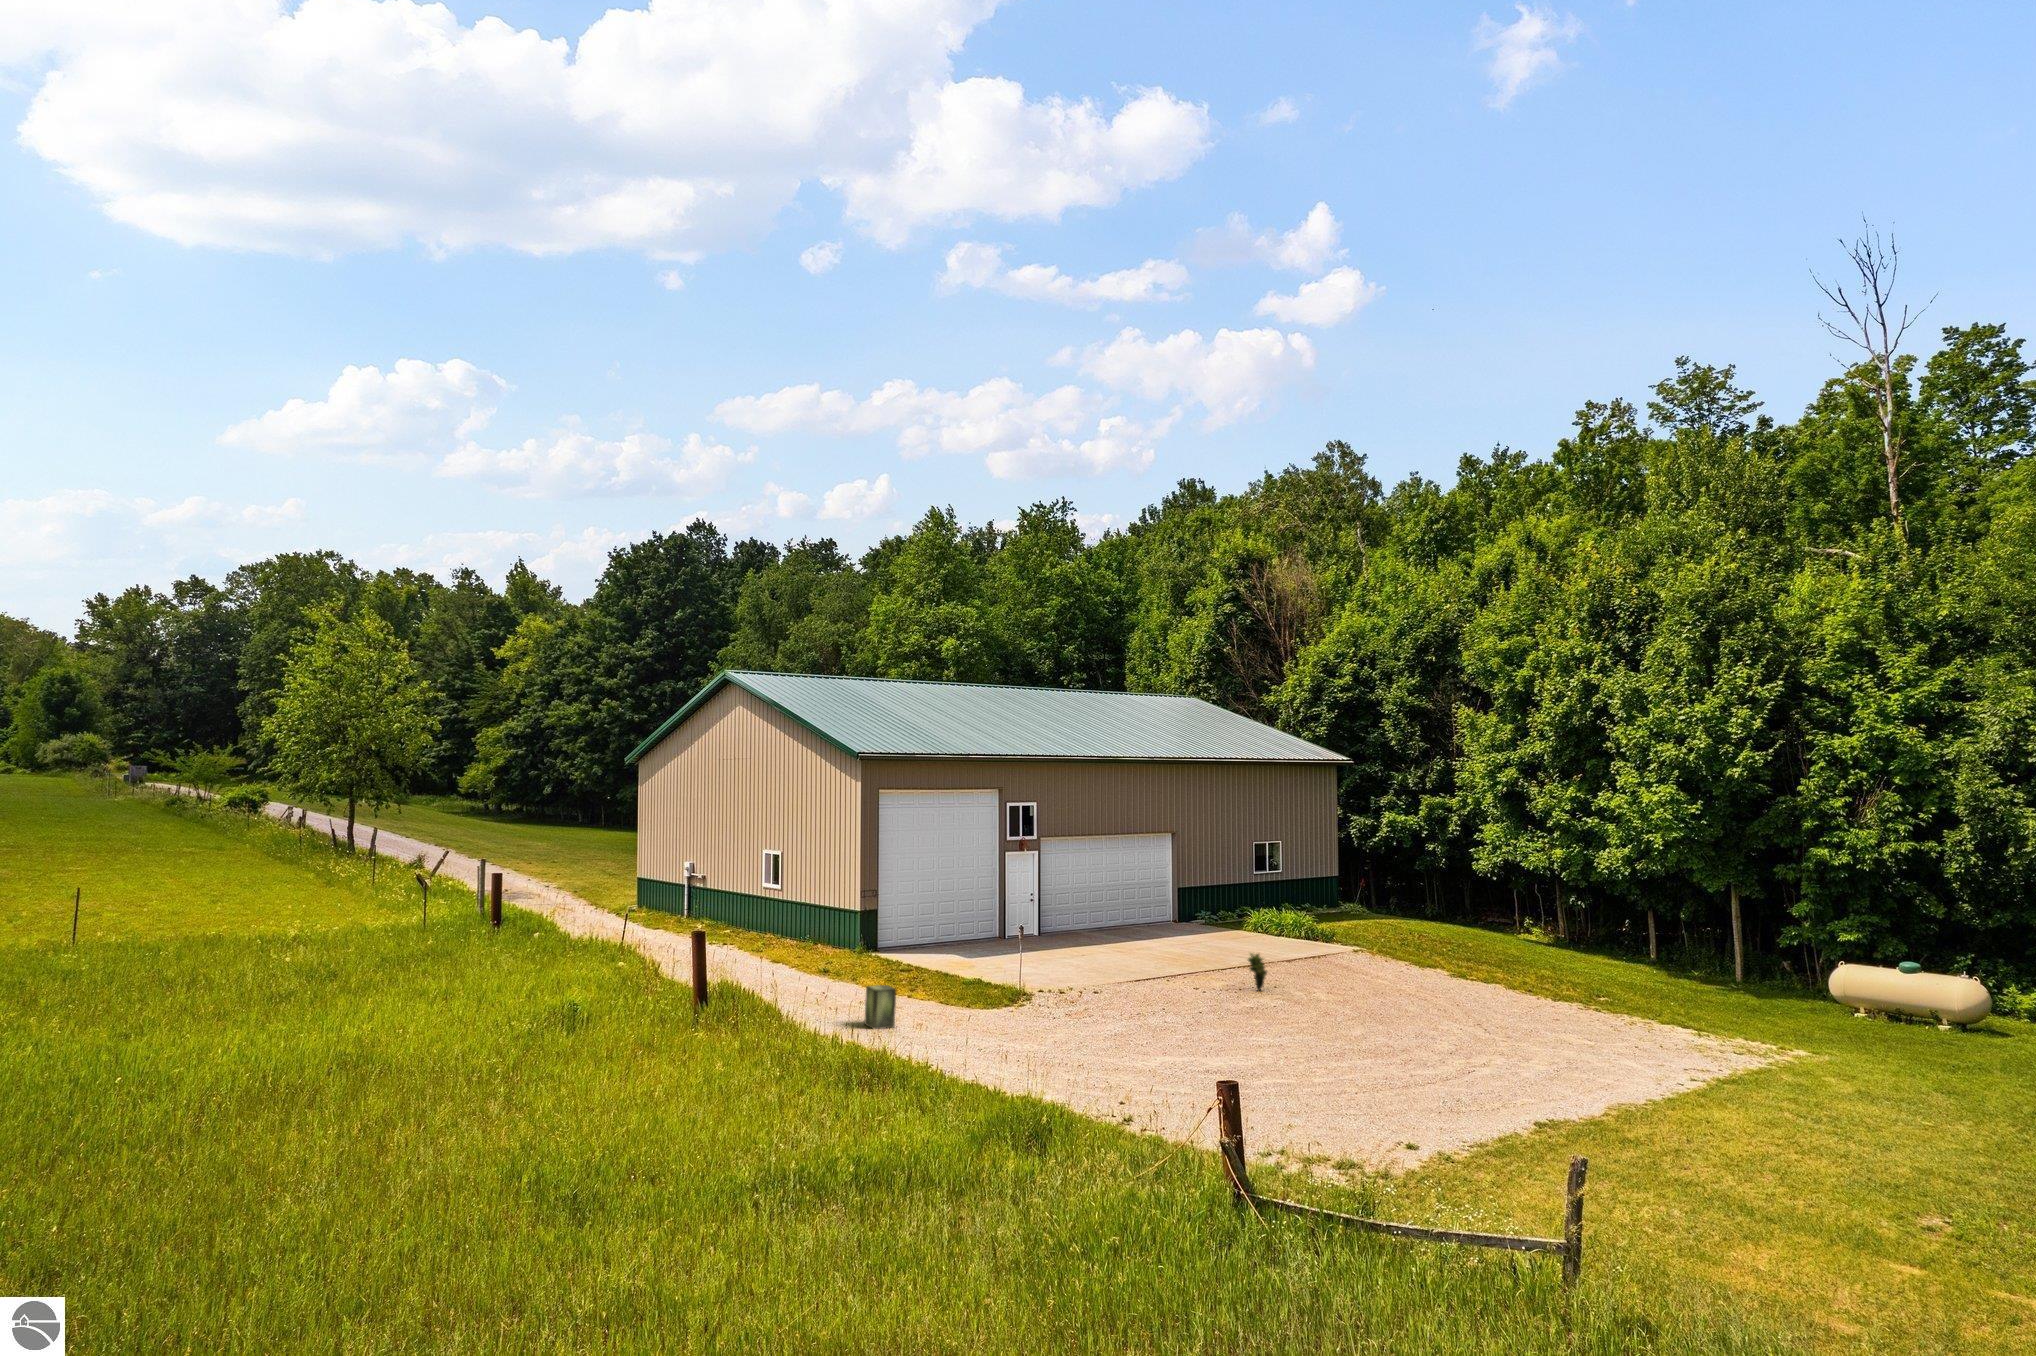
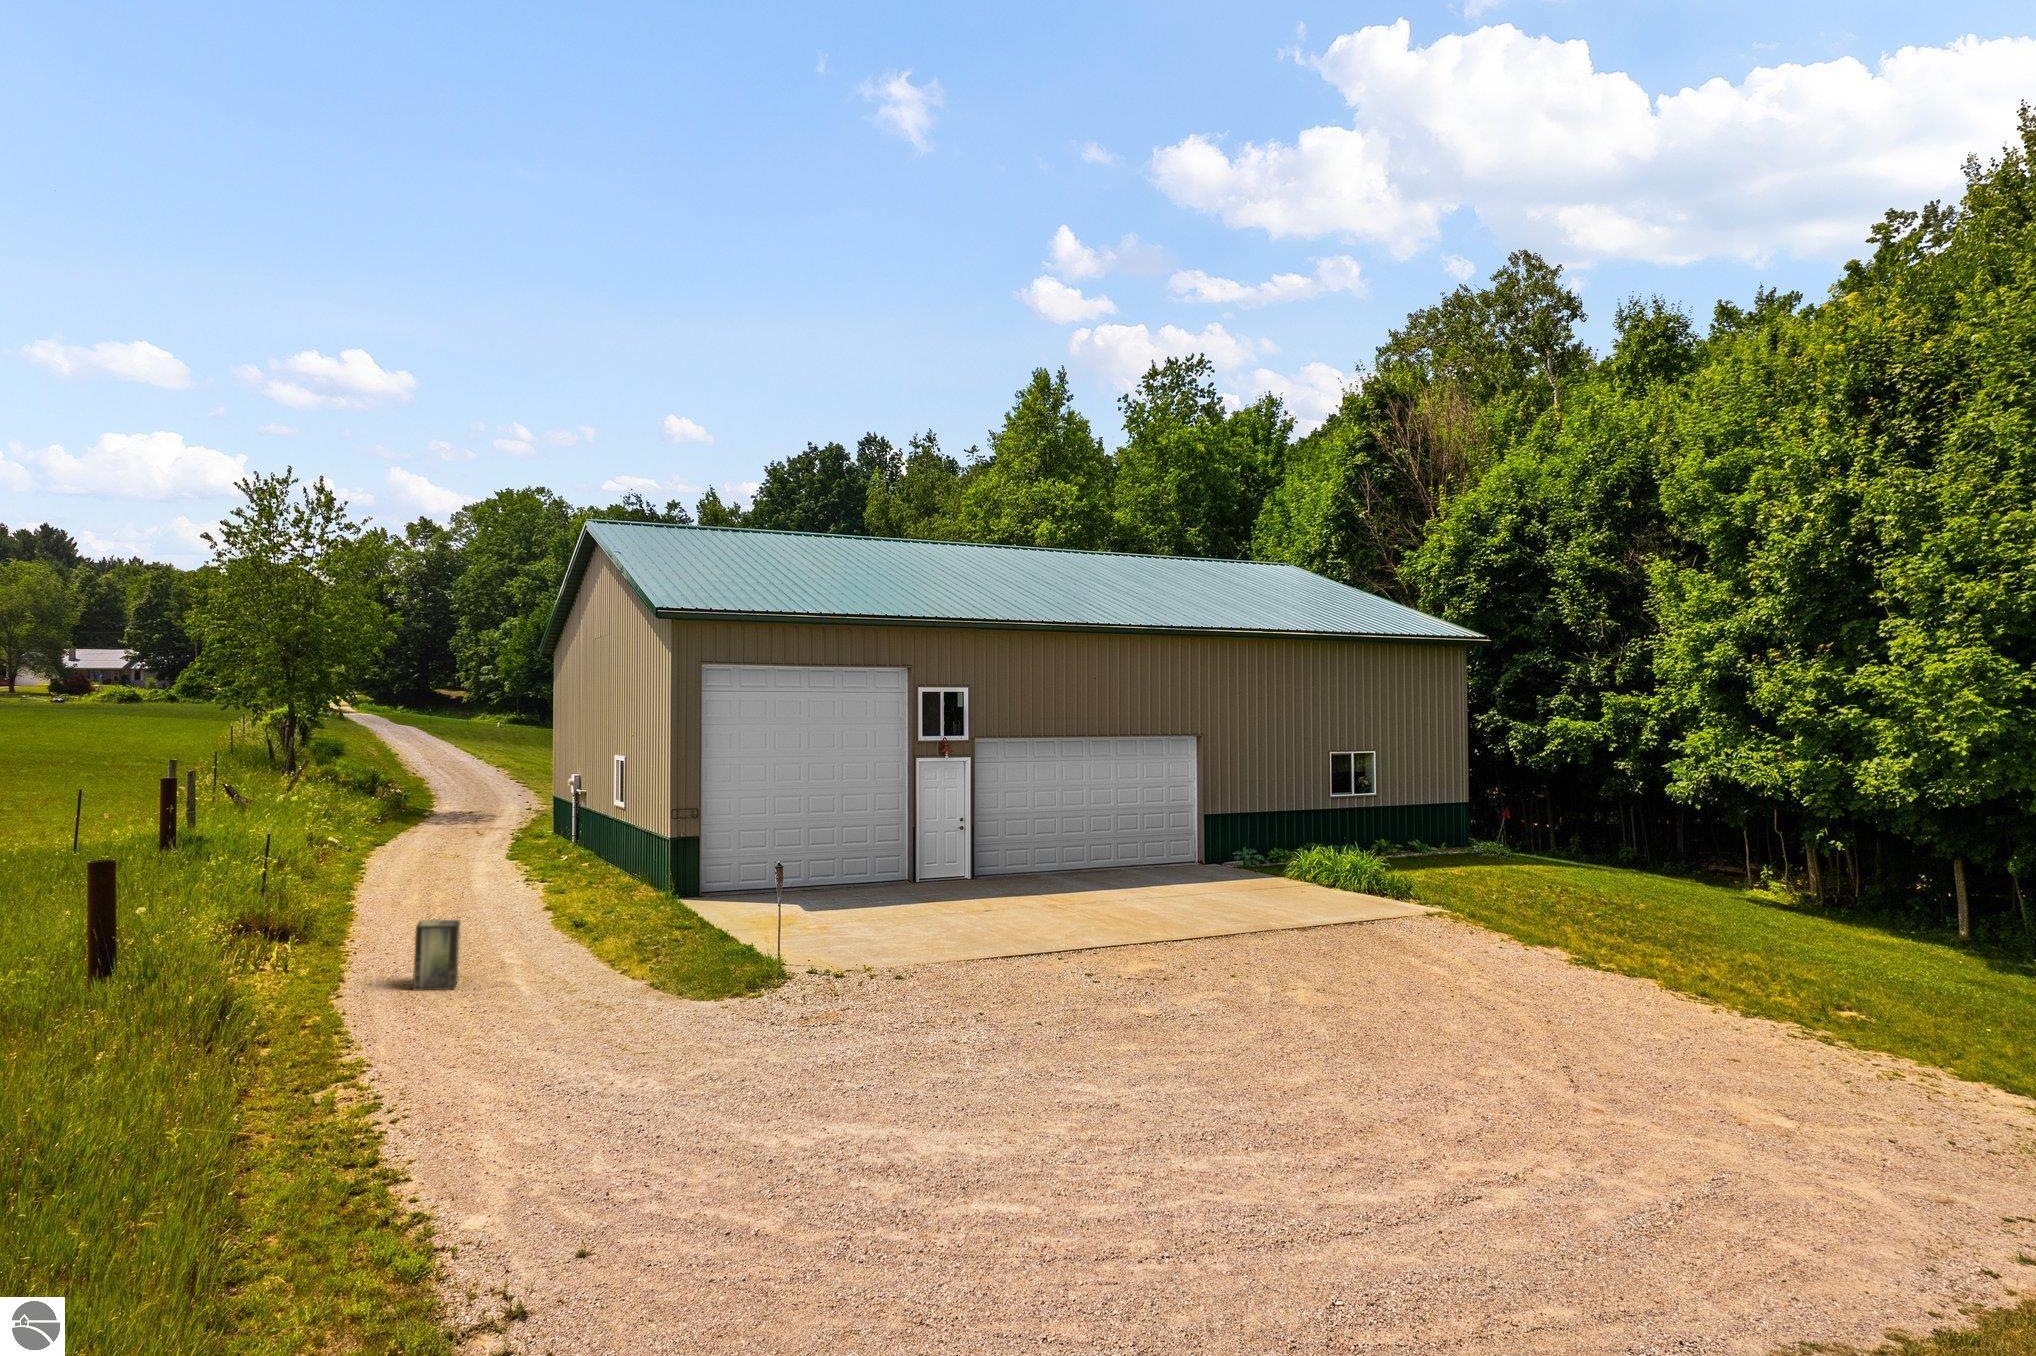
potted plant: present [1248,954,1267,991] -> none [1176,891,1211,952]

